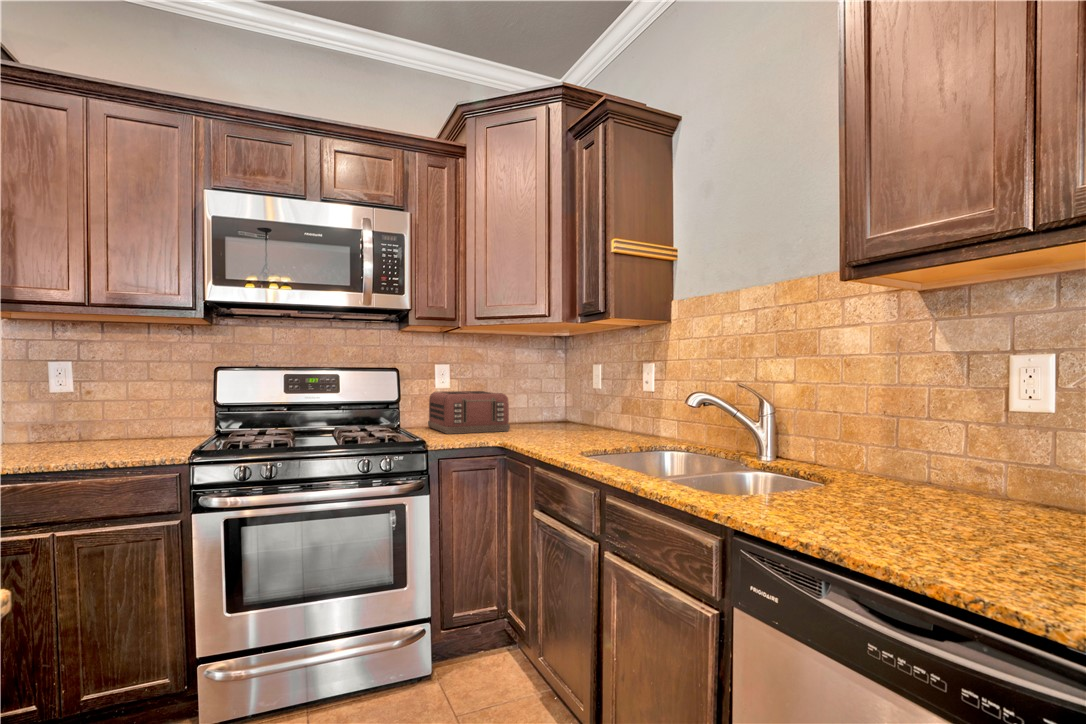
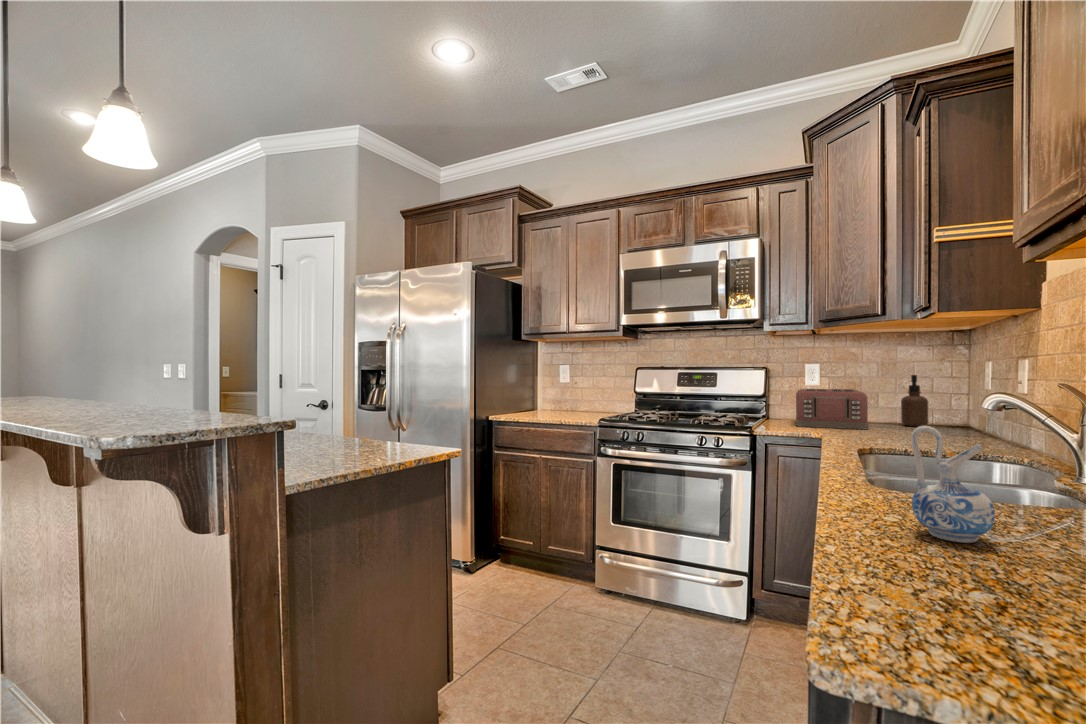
soap dispenser: none [518,376,539,424] -> present [901,375,928,427]
ceramic pitcher: none [873,429,959,552] -> present [911,426,995,543]

